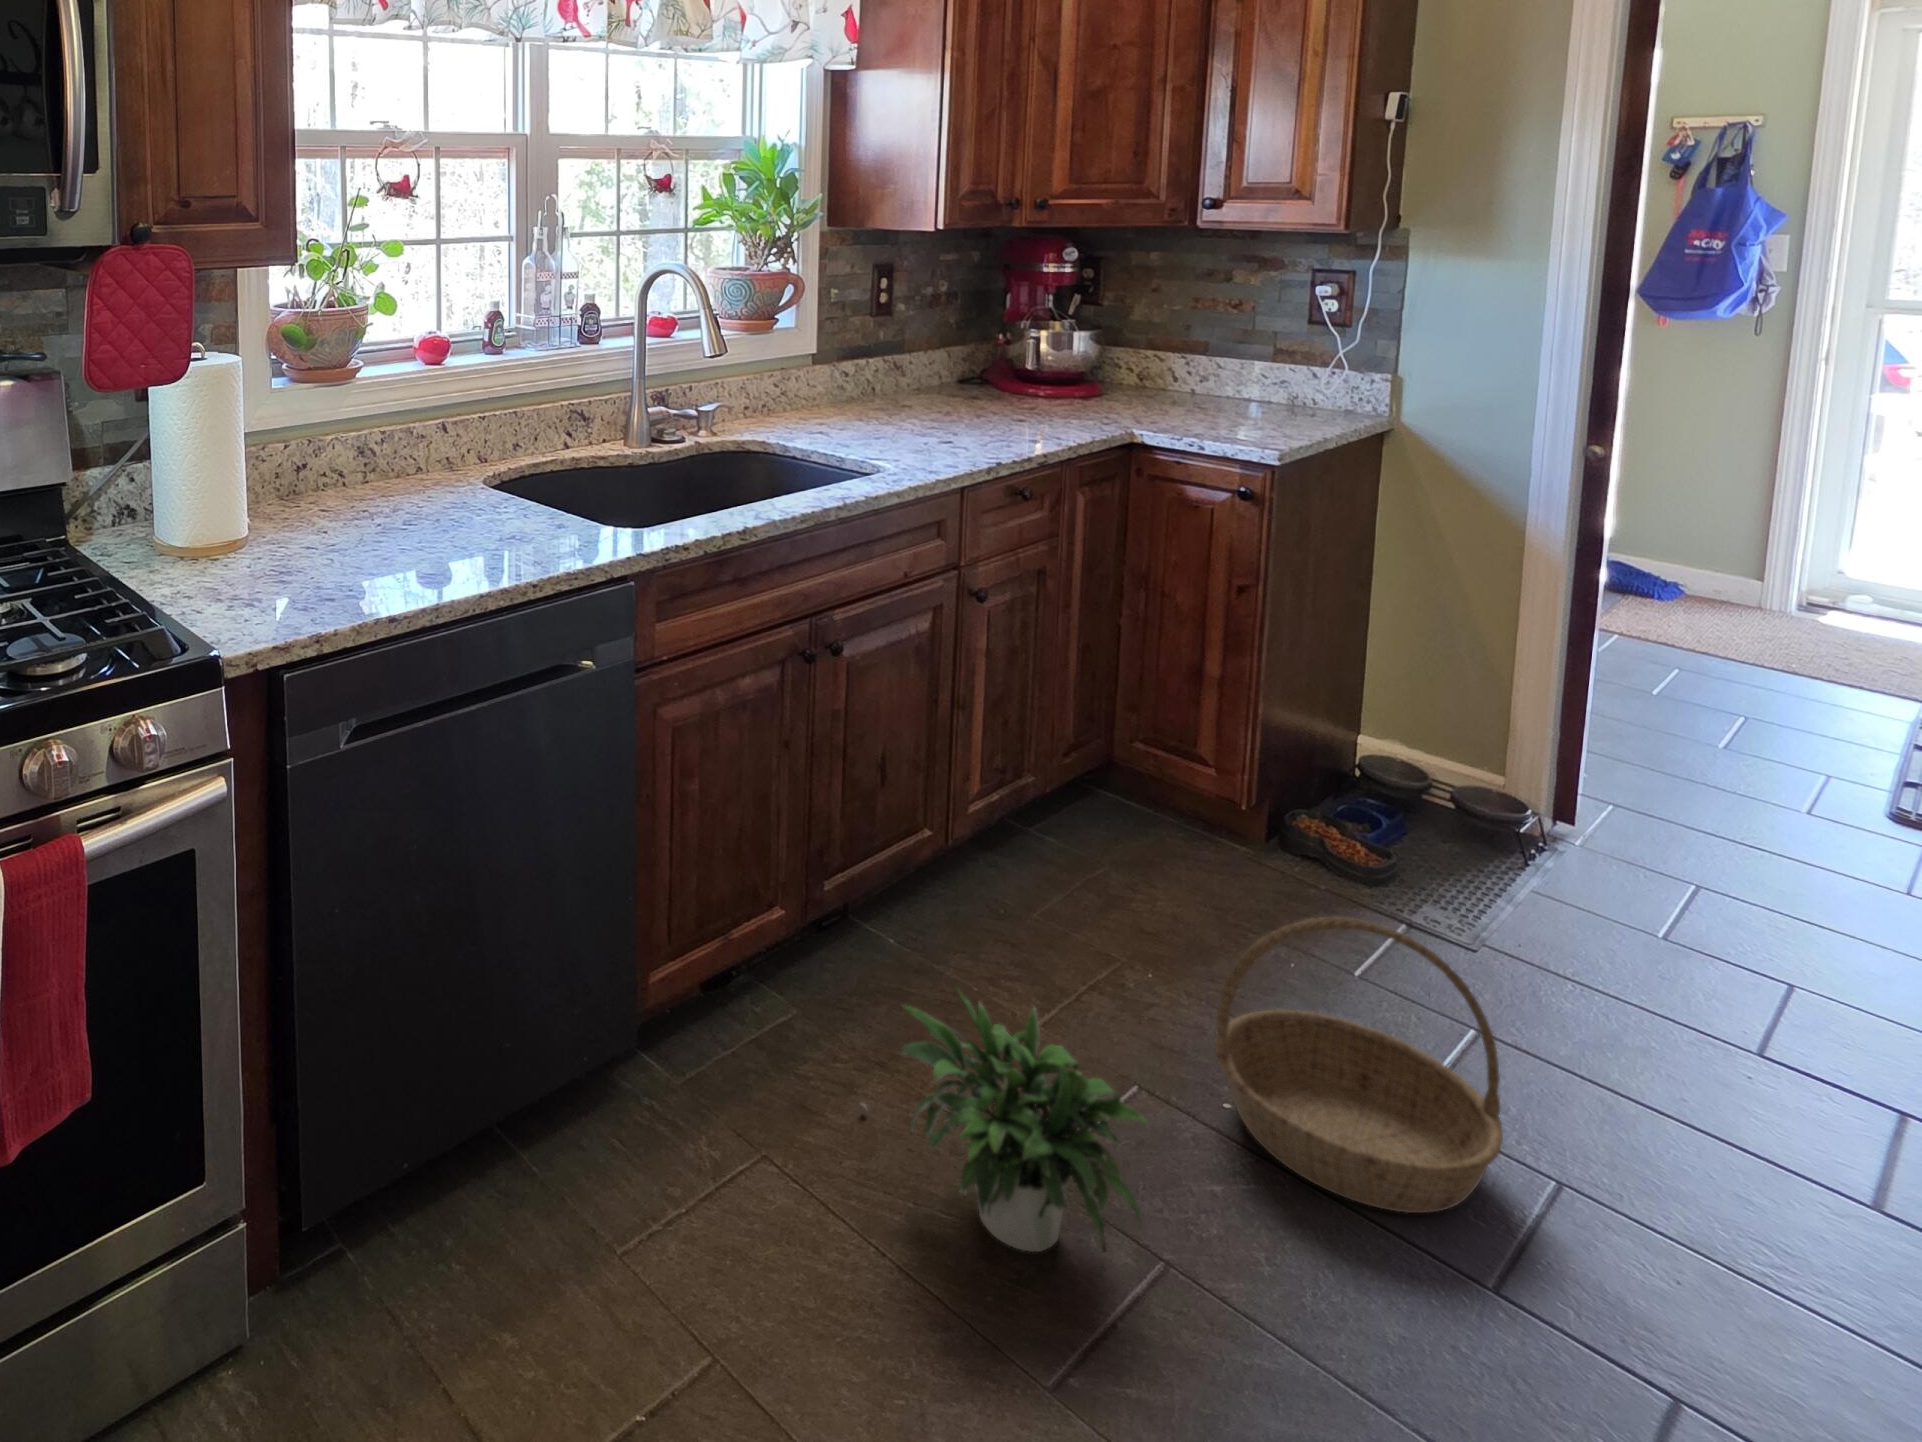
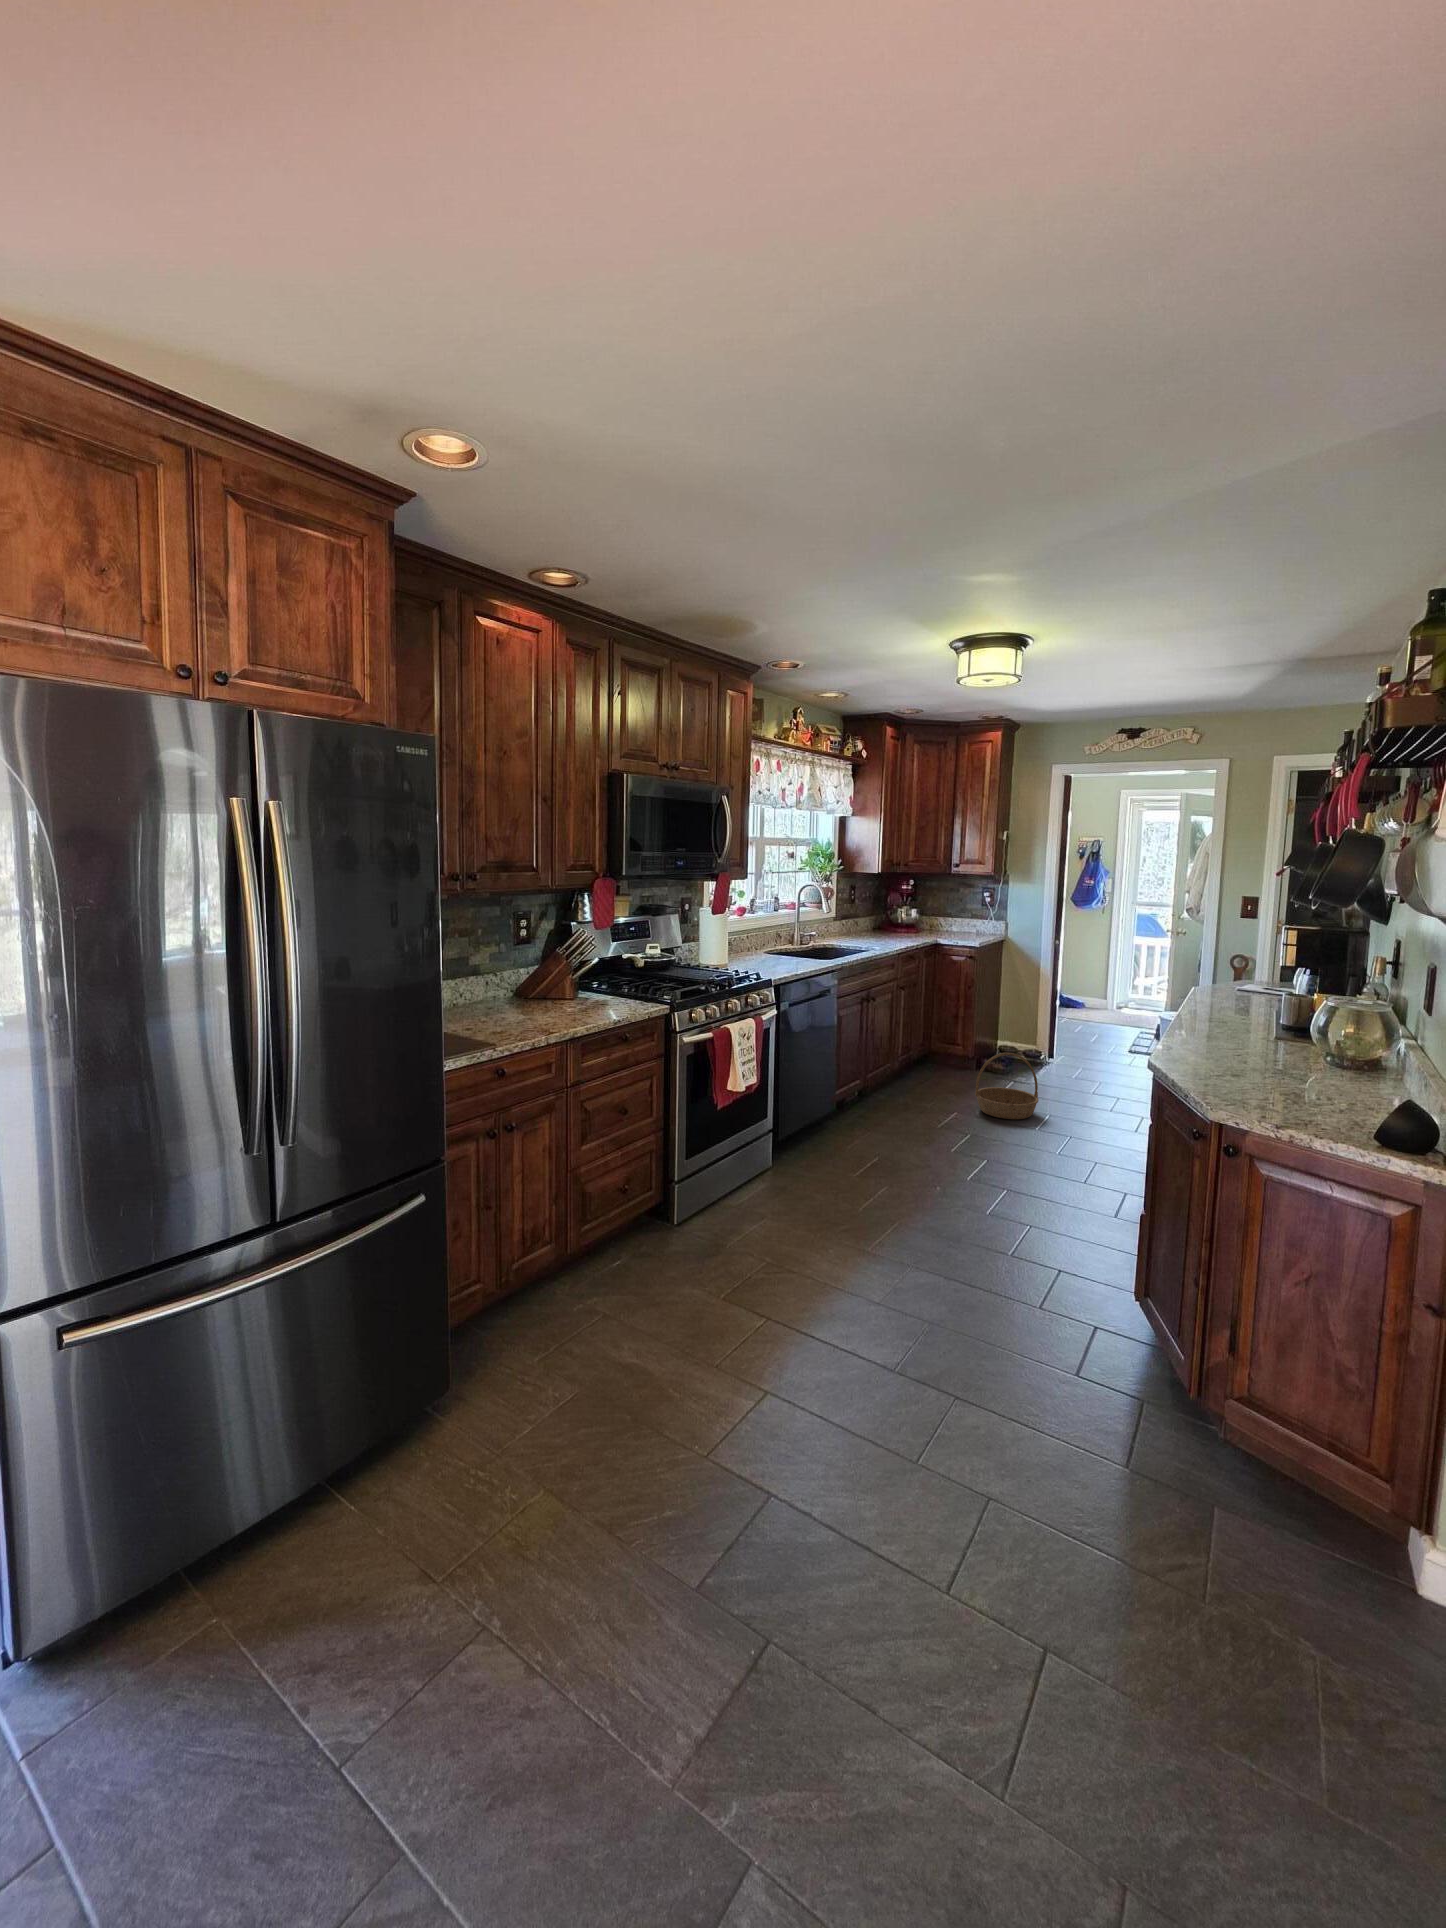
potted plant: present [862,989,1148,1254] -> none [892,1075,970,1133]

